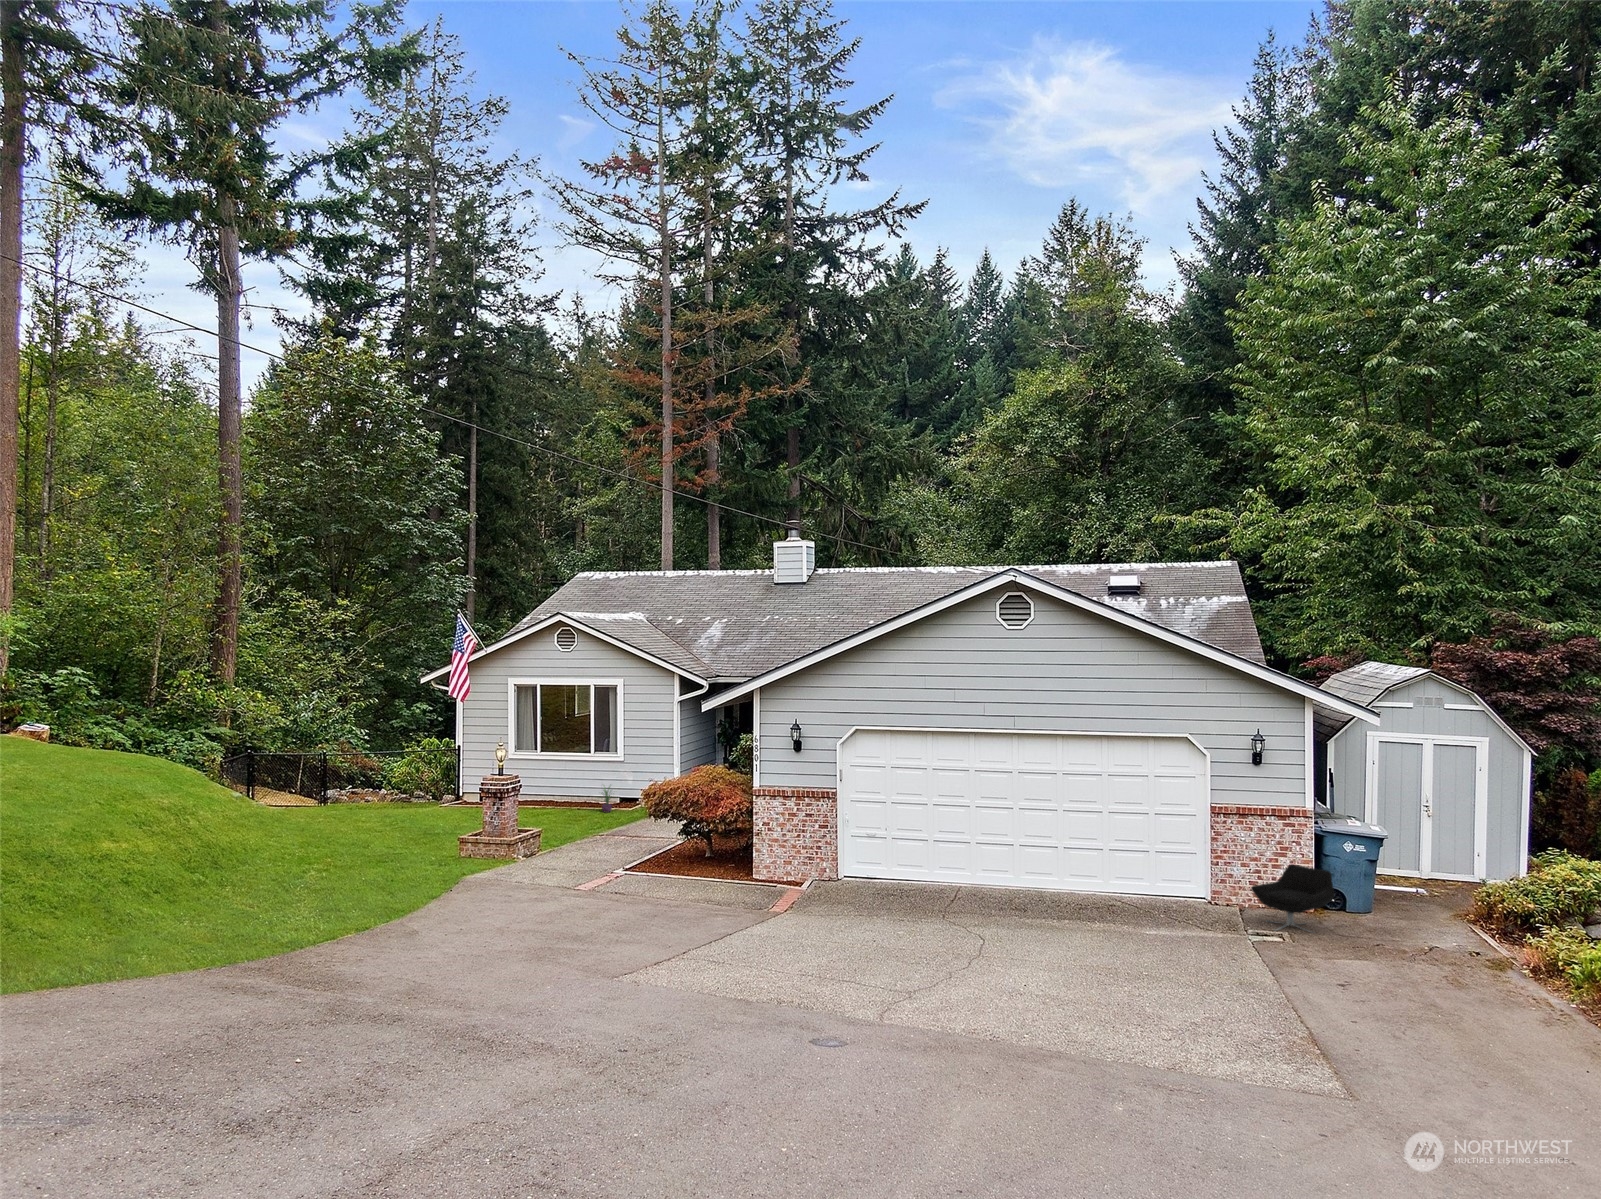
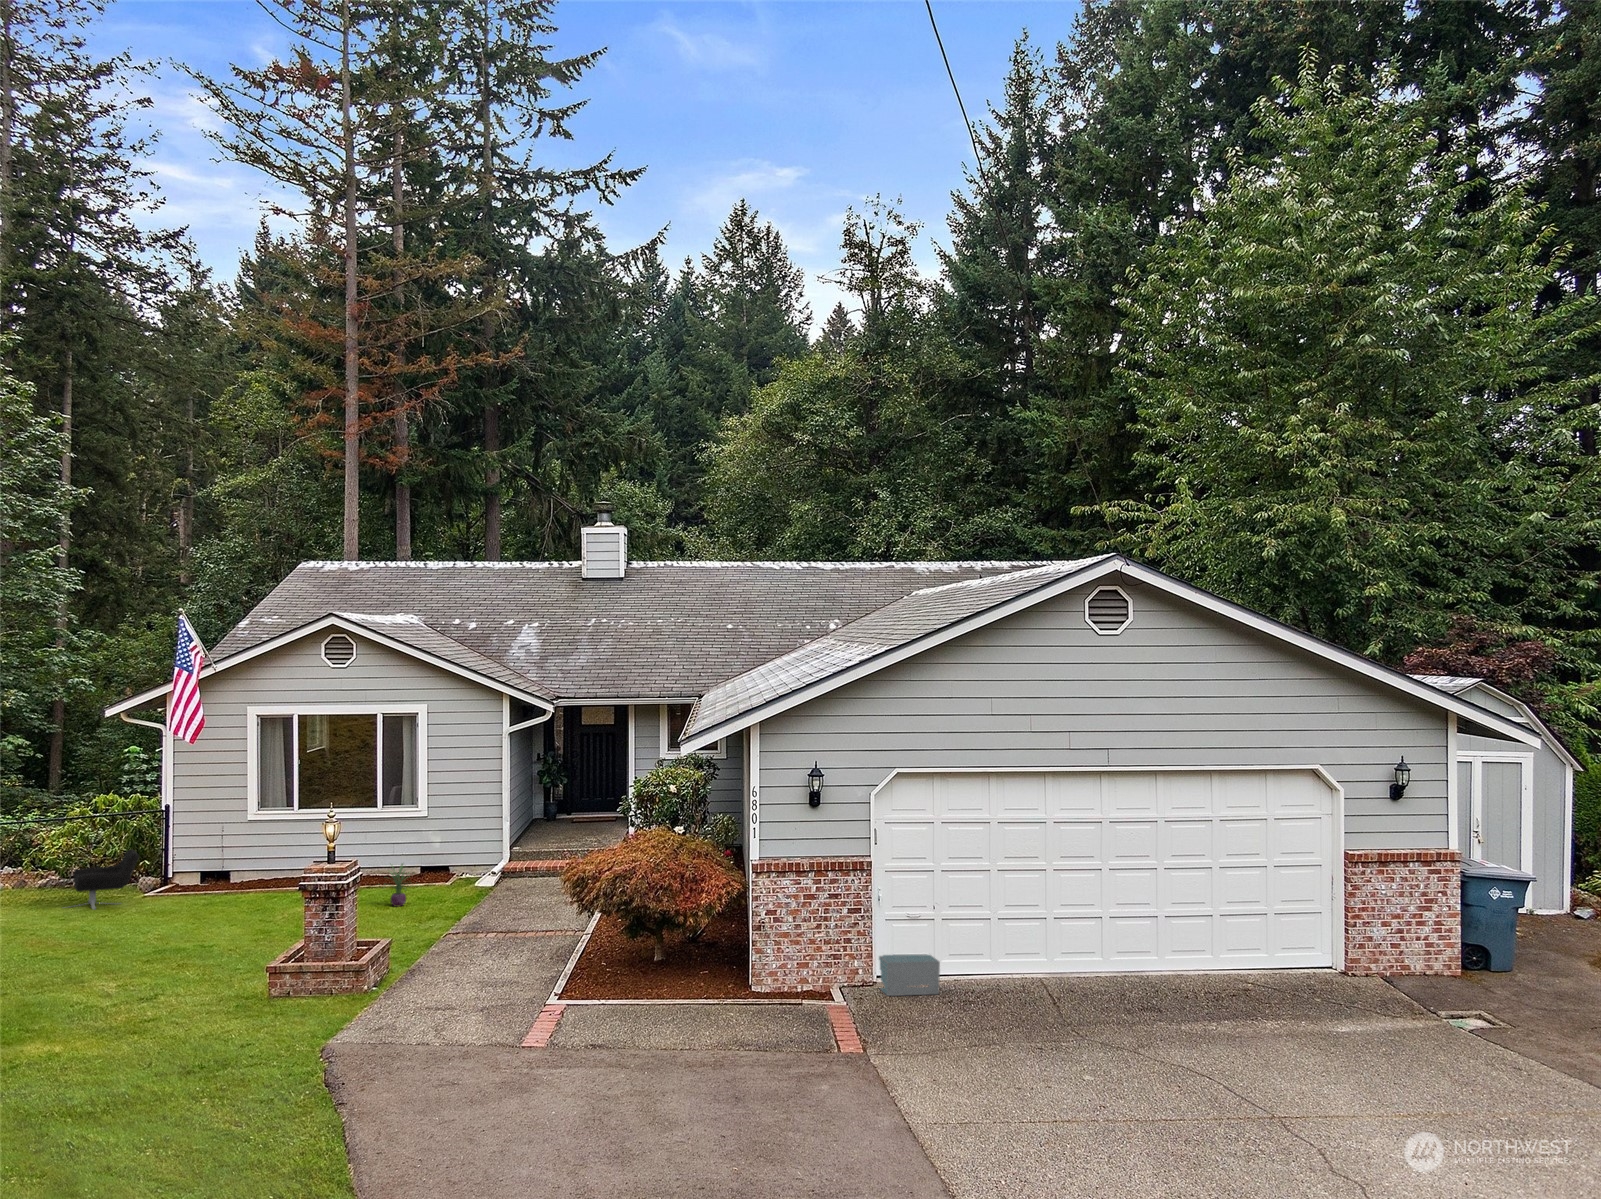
storage box: none [834,857,875,889] -> present [879,955,940,996]
lounge chair: present [1251,864,1335,930] -> present [74,850,139,909]

